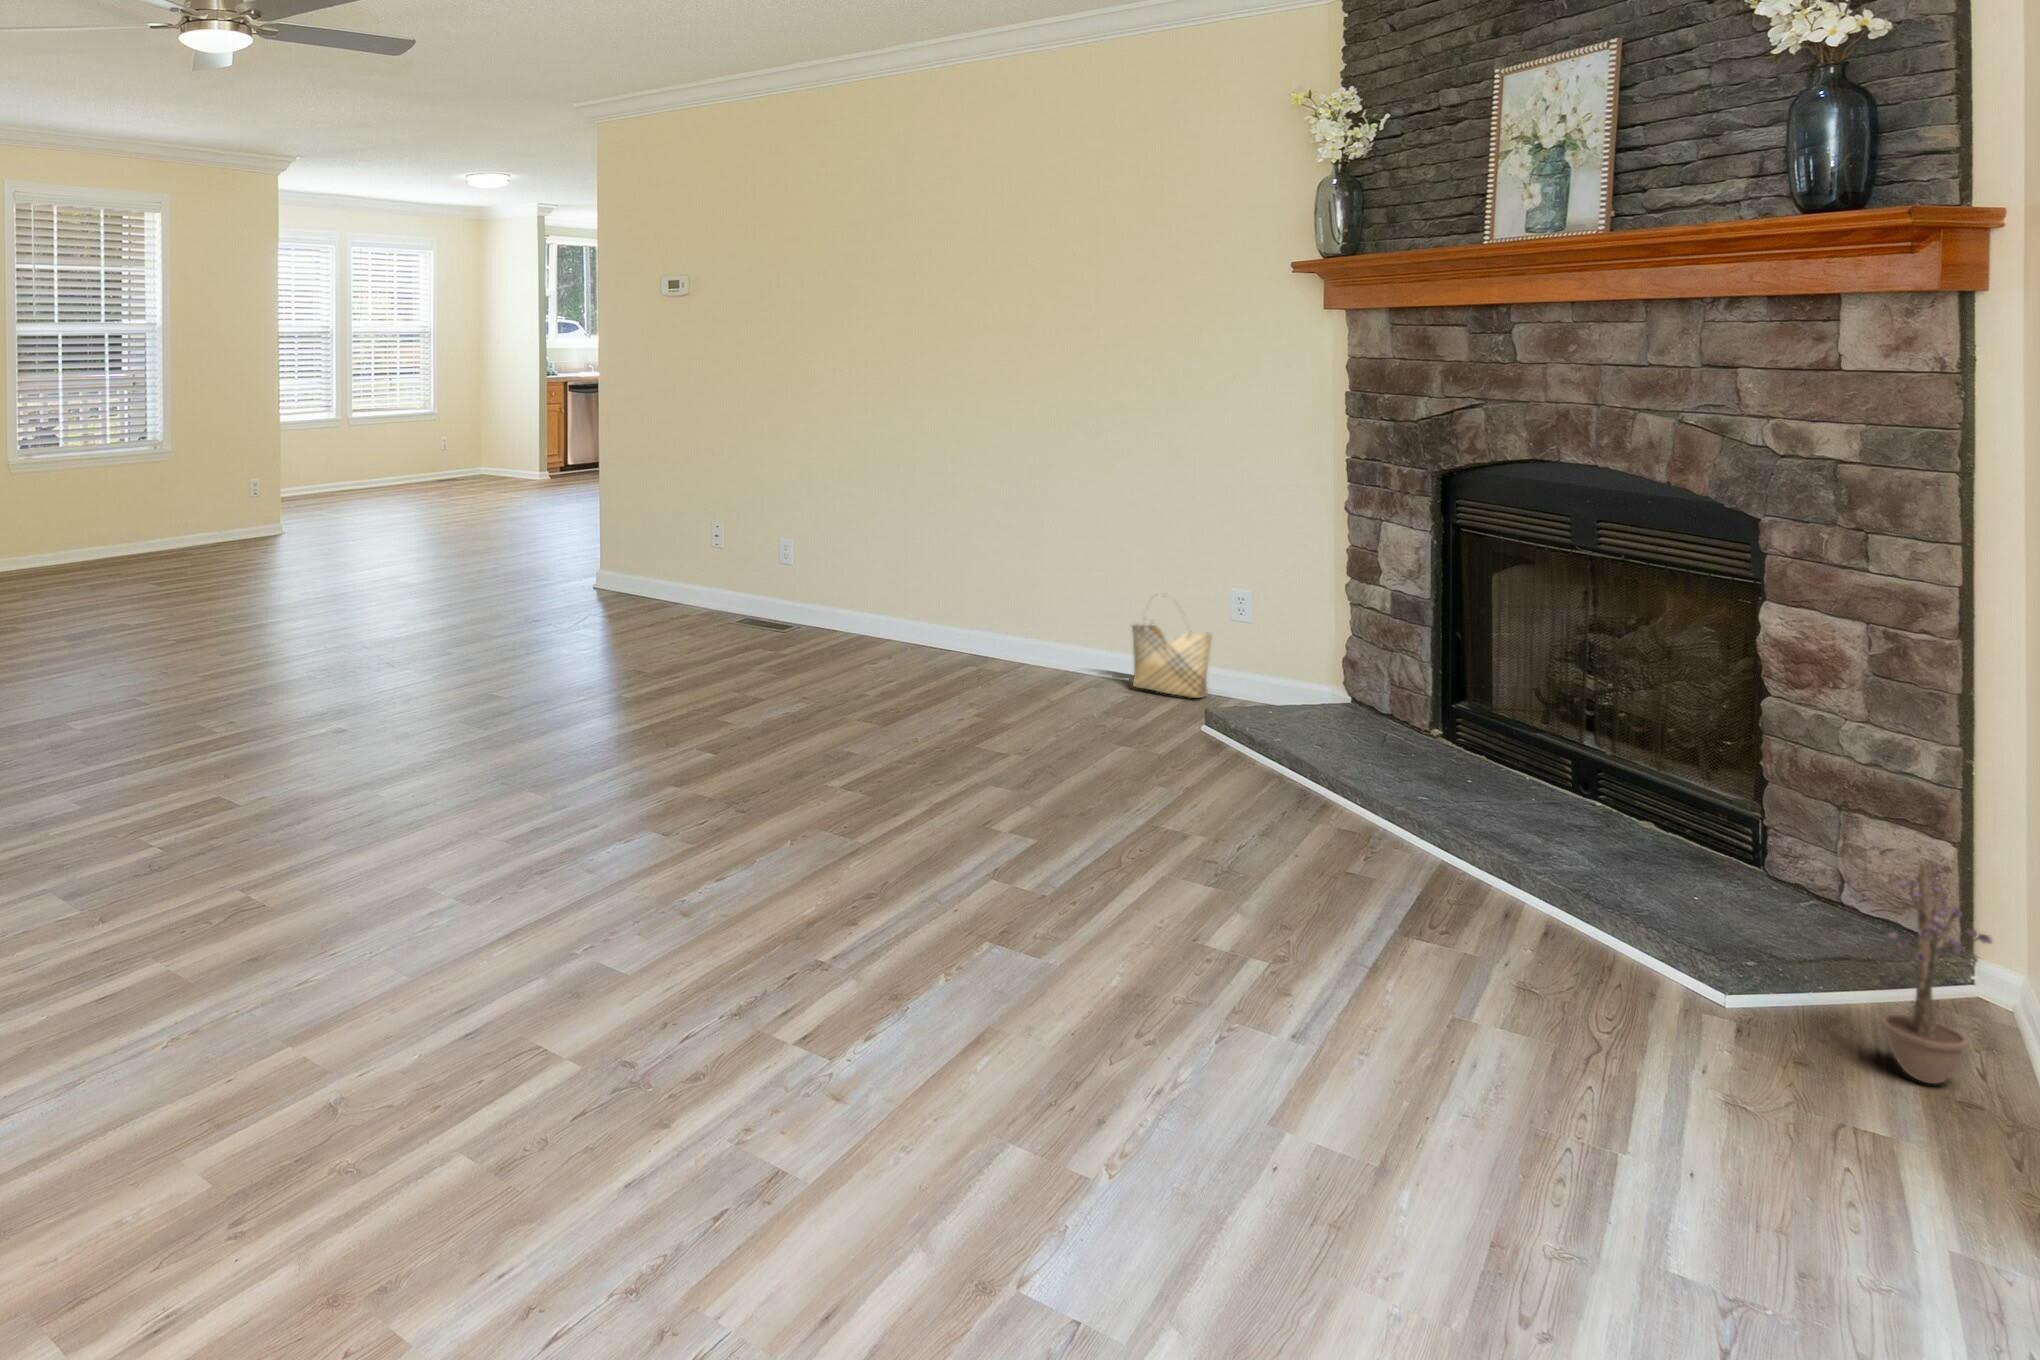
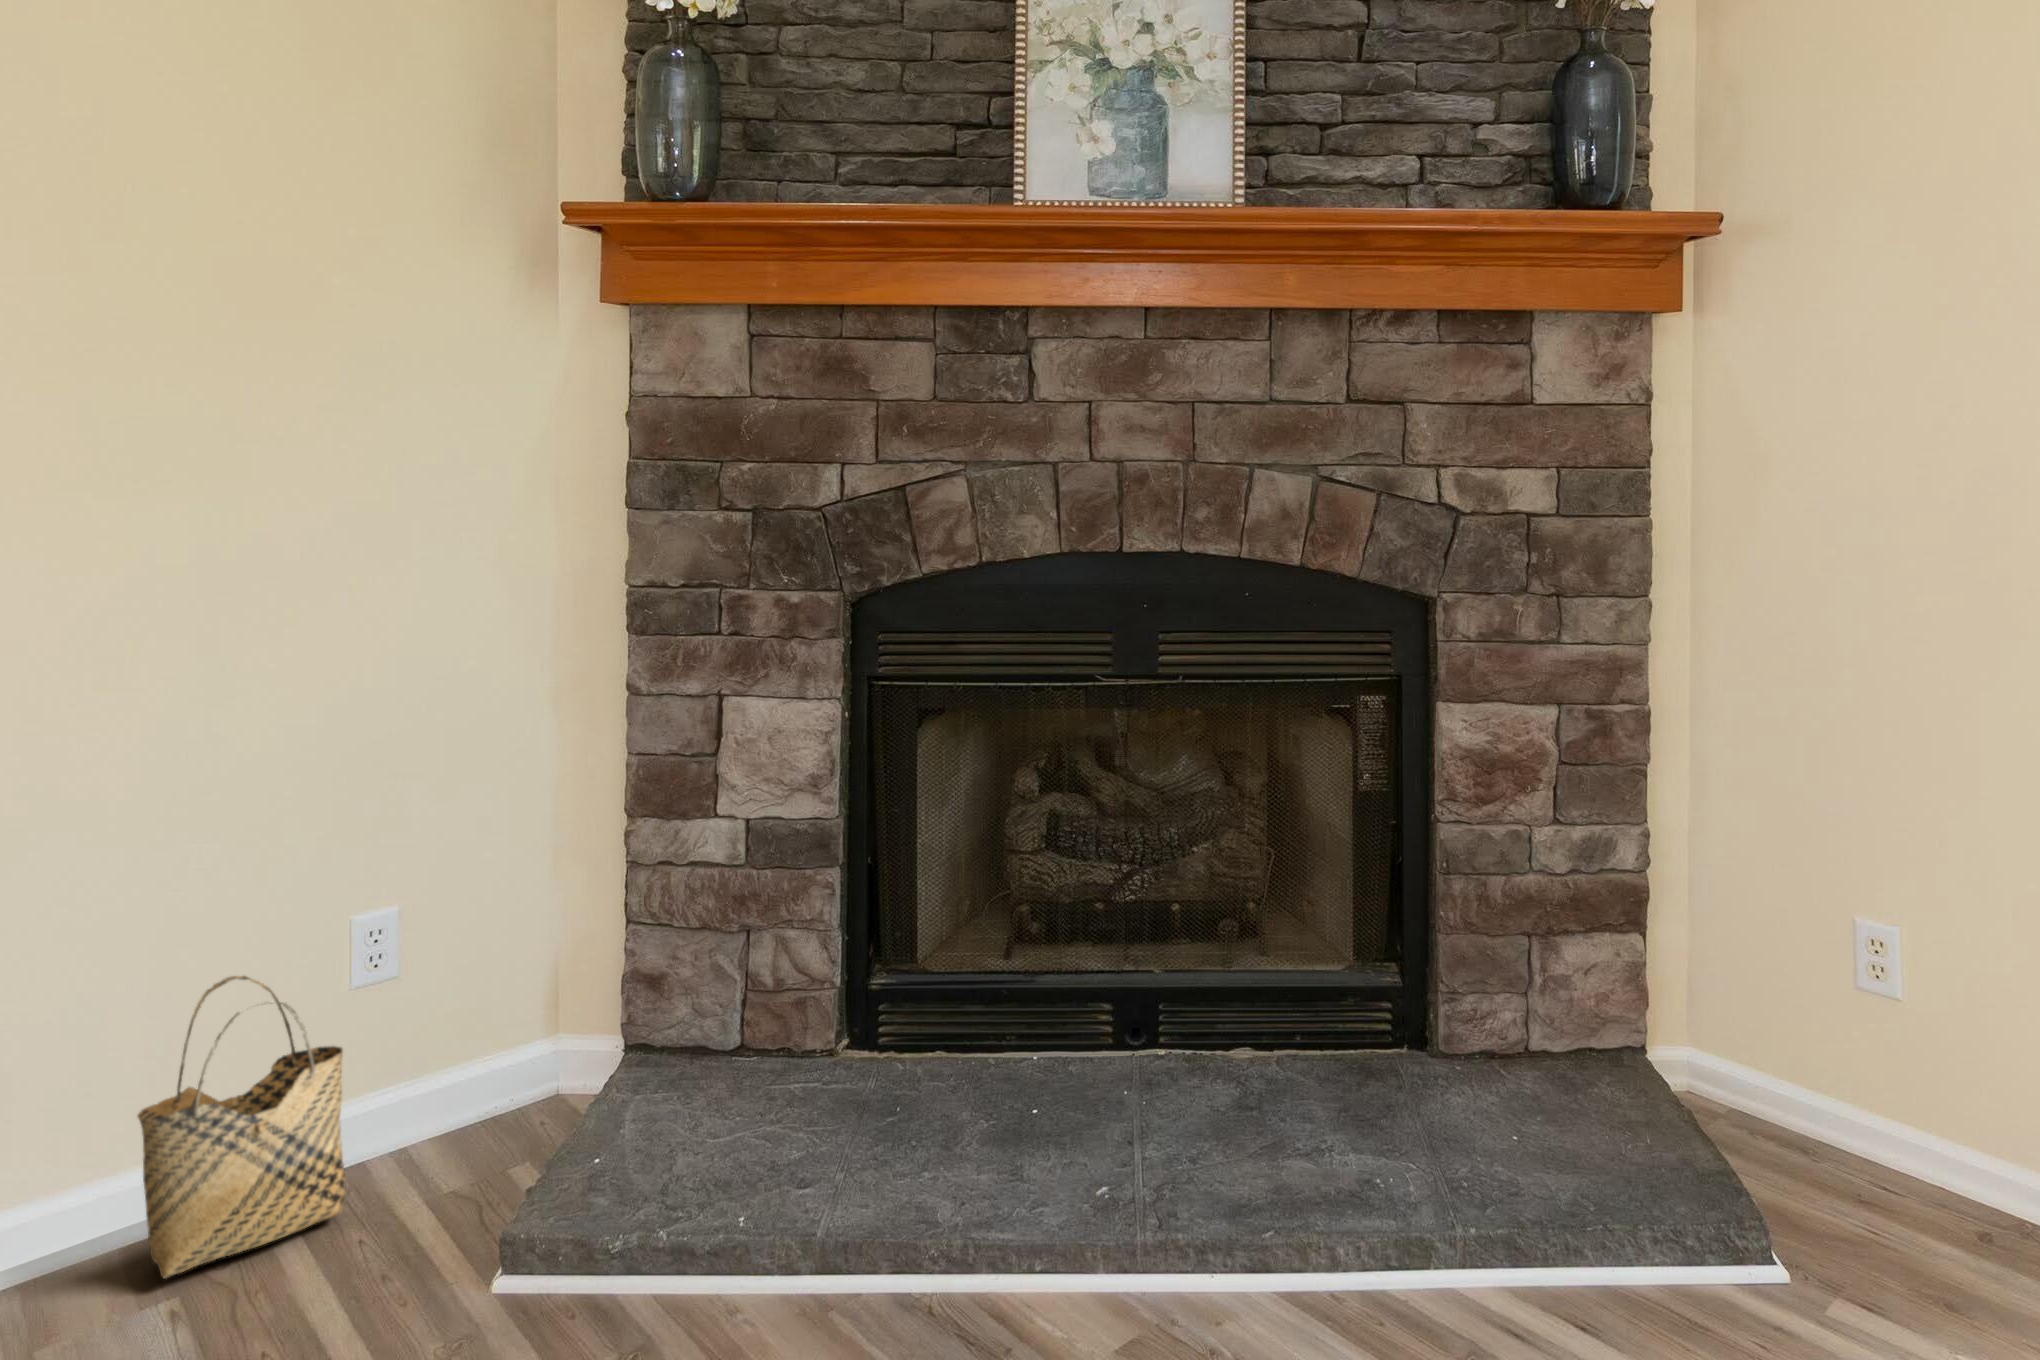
decorative plant: present [1881,864,1992,1084] -> none [1829,974,2016,1229]

